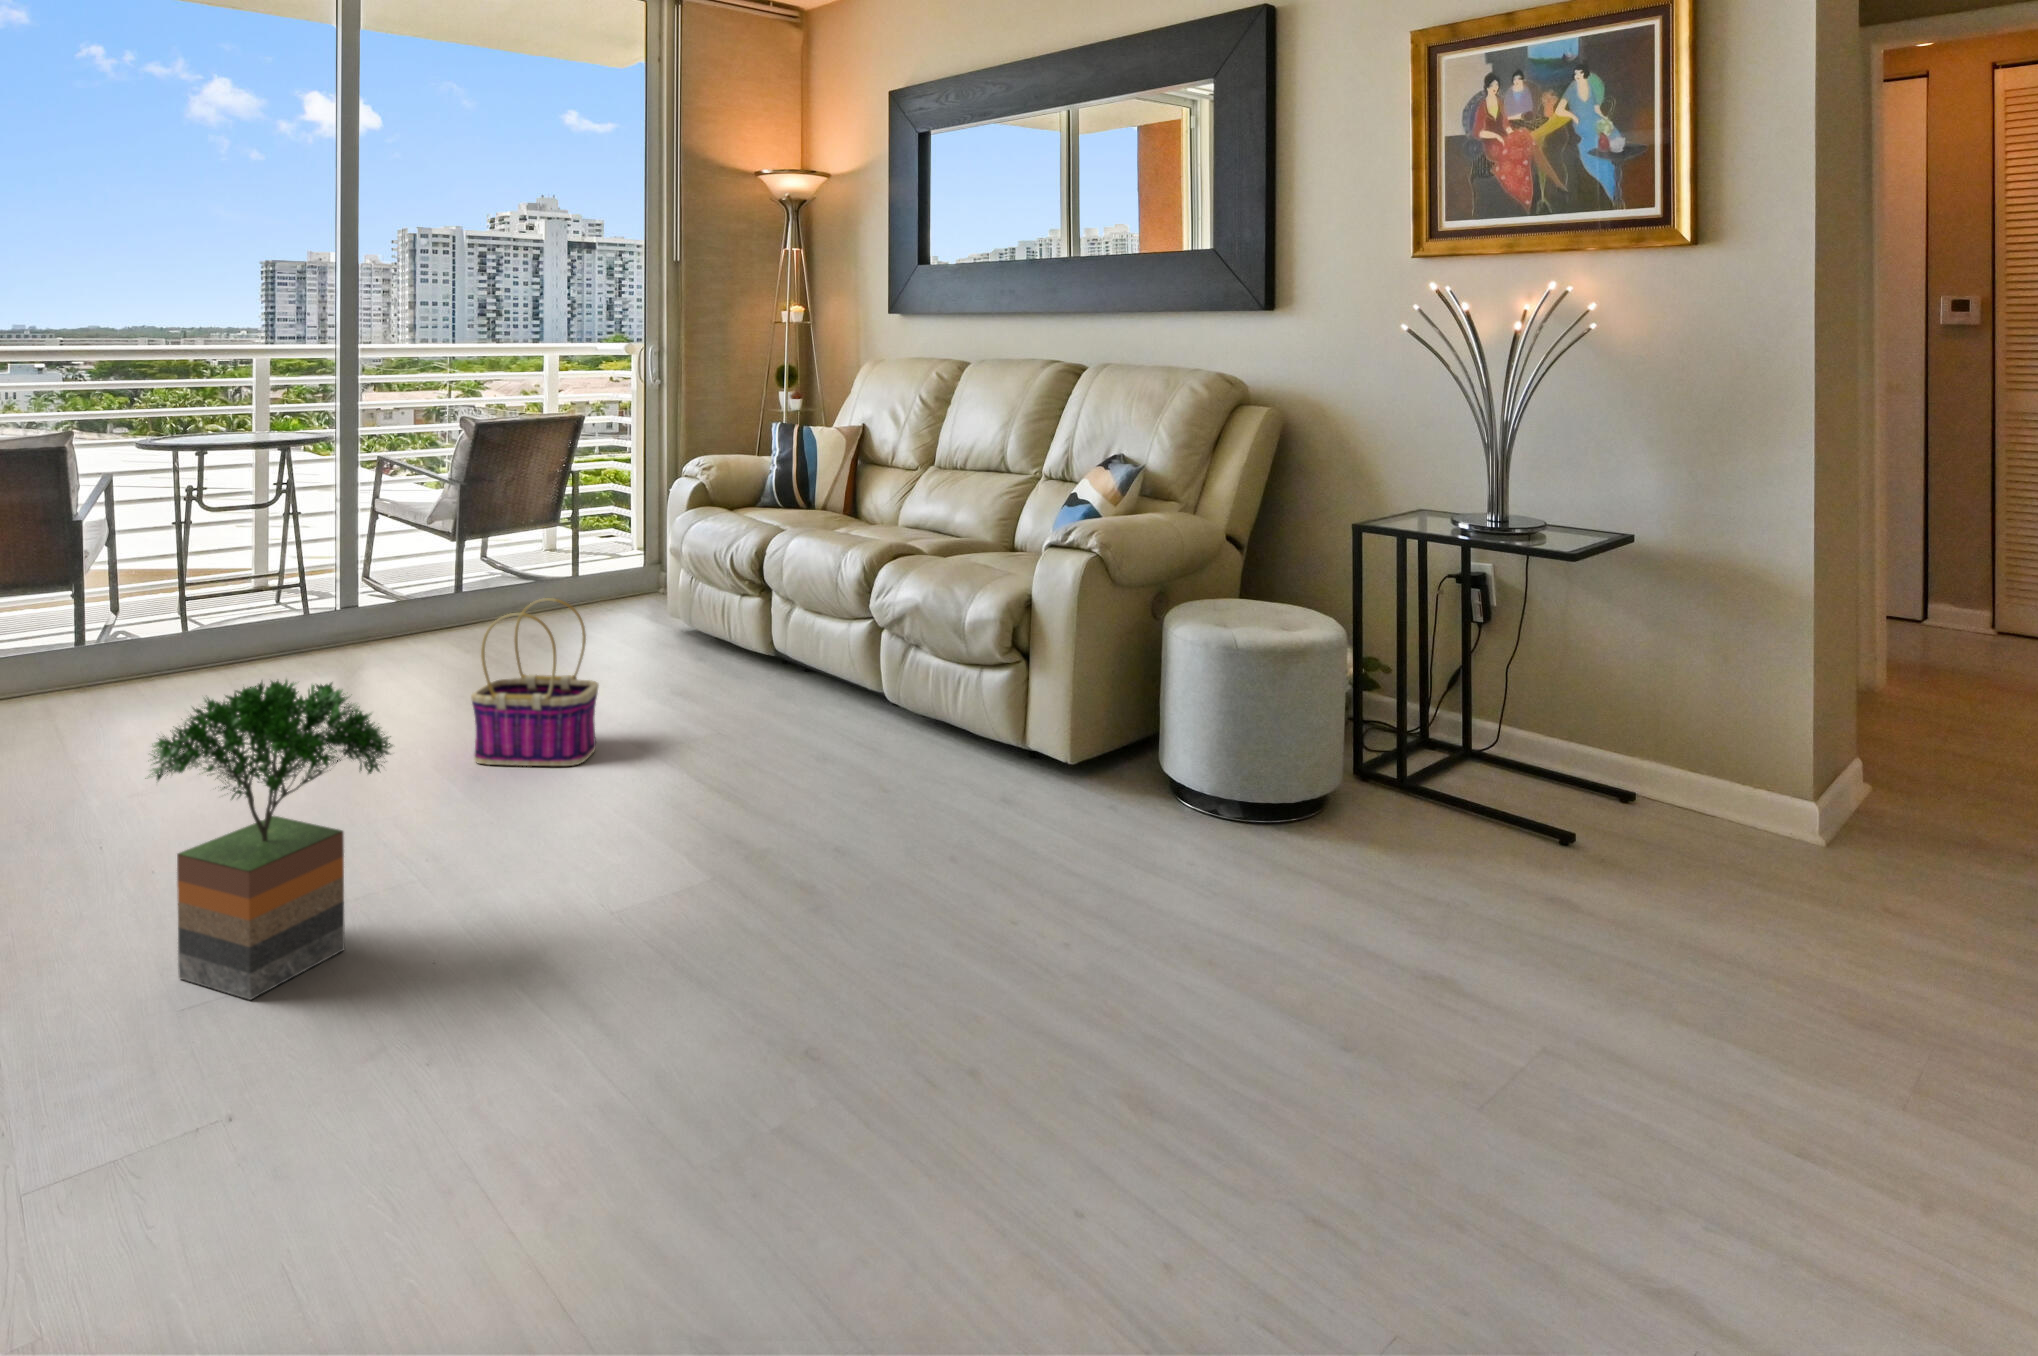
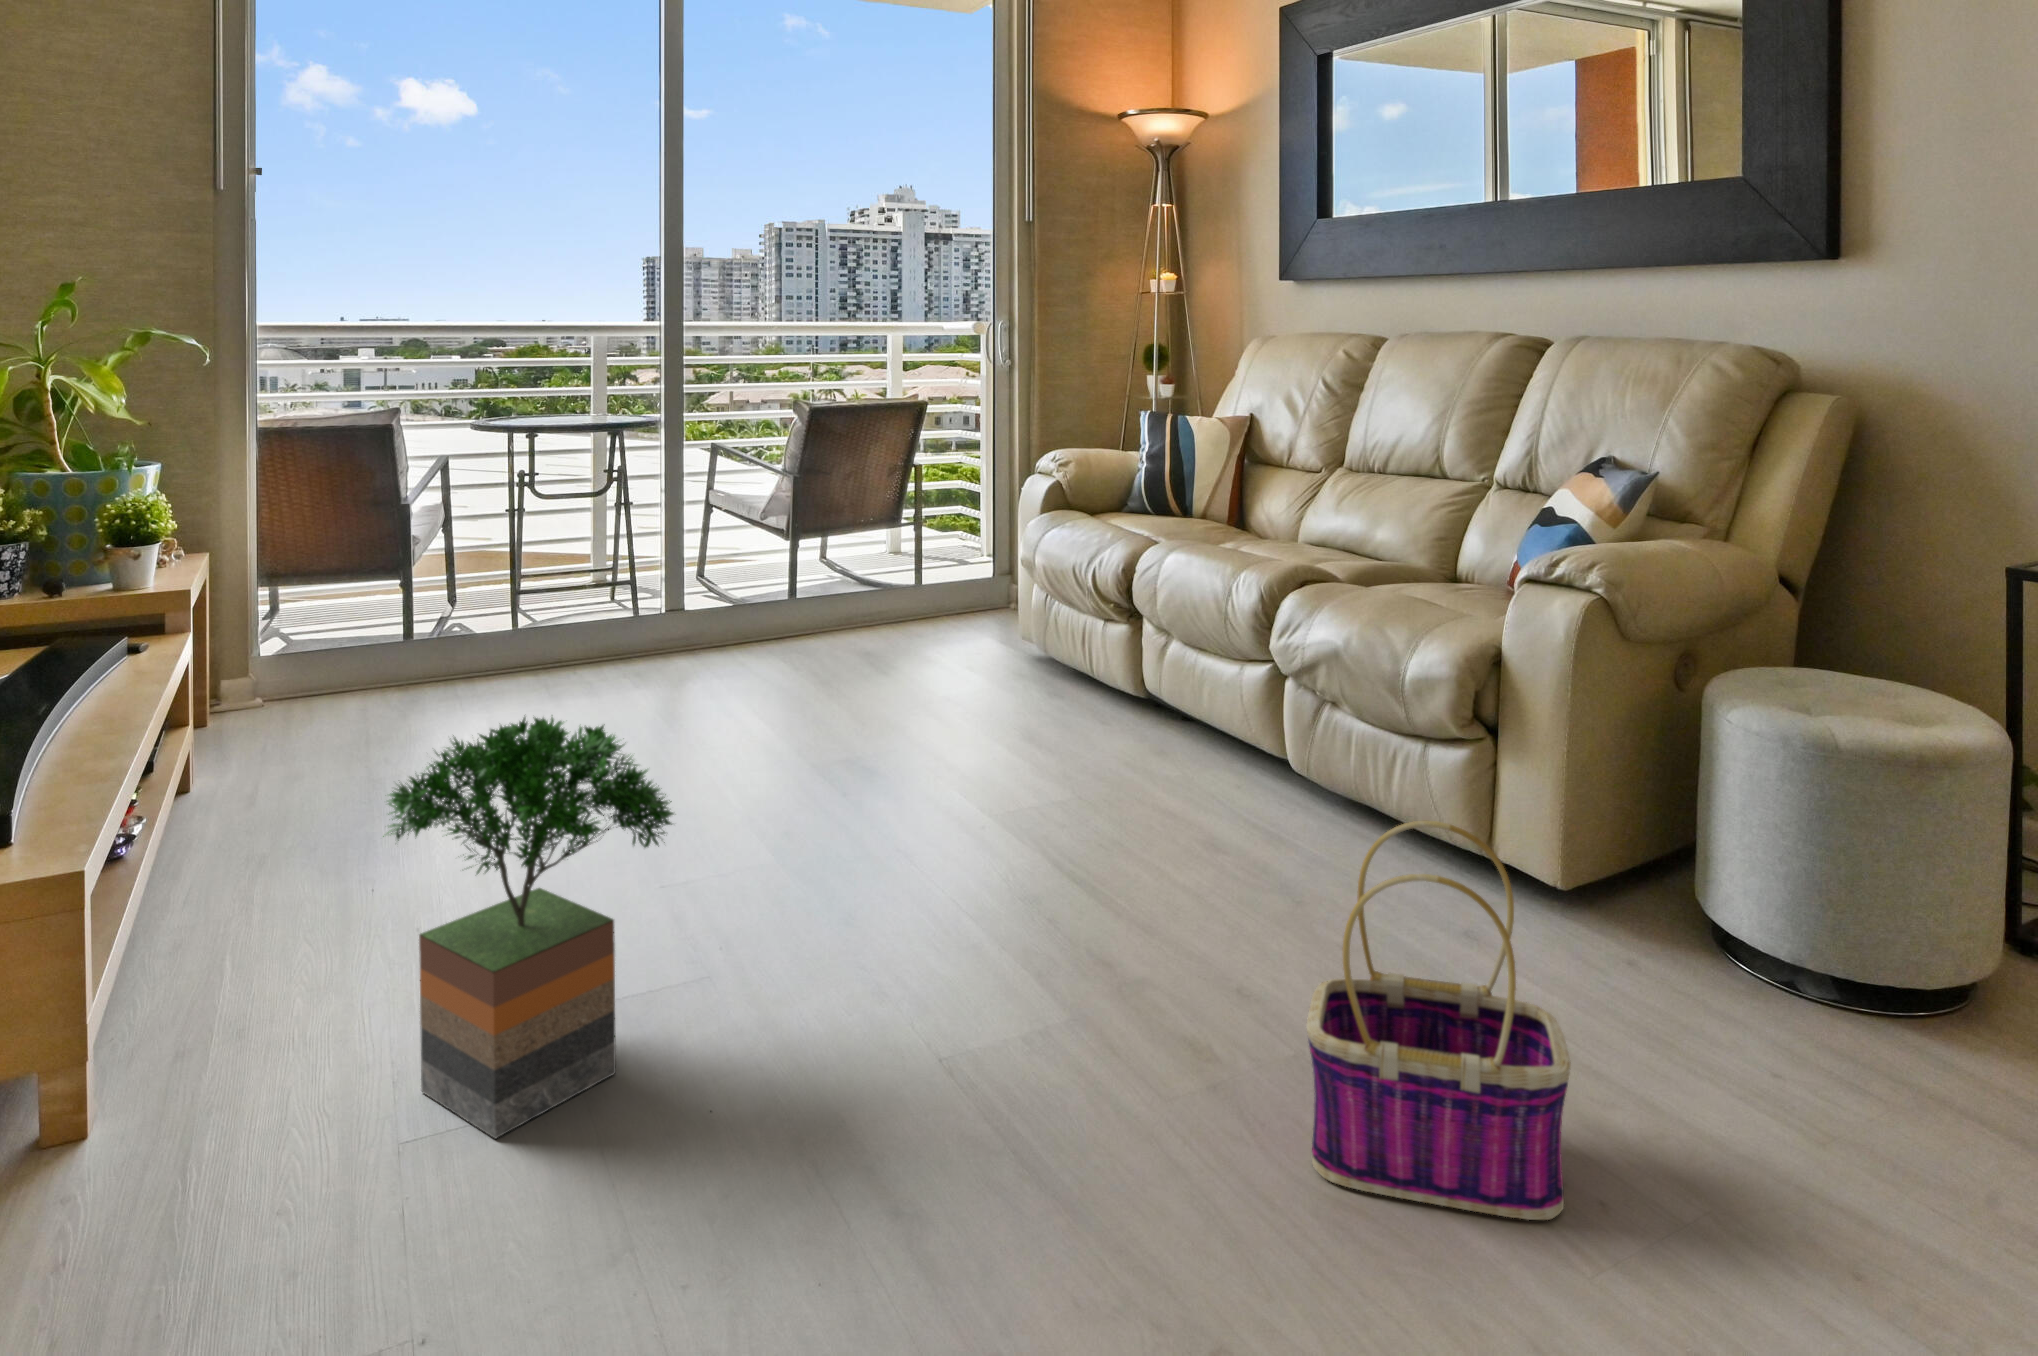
basket: present [471,598,599,766] -> present [1307,821,1571,1220]

